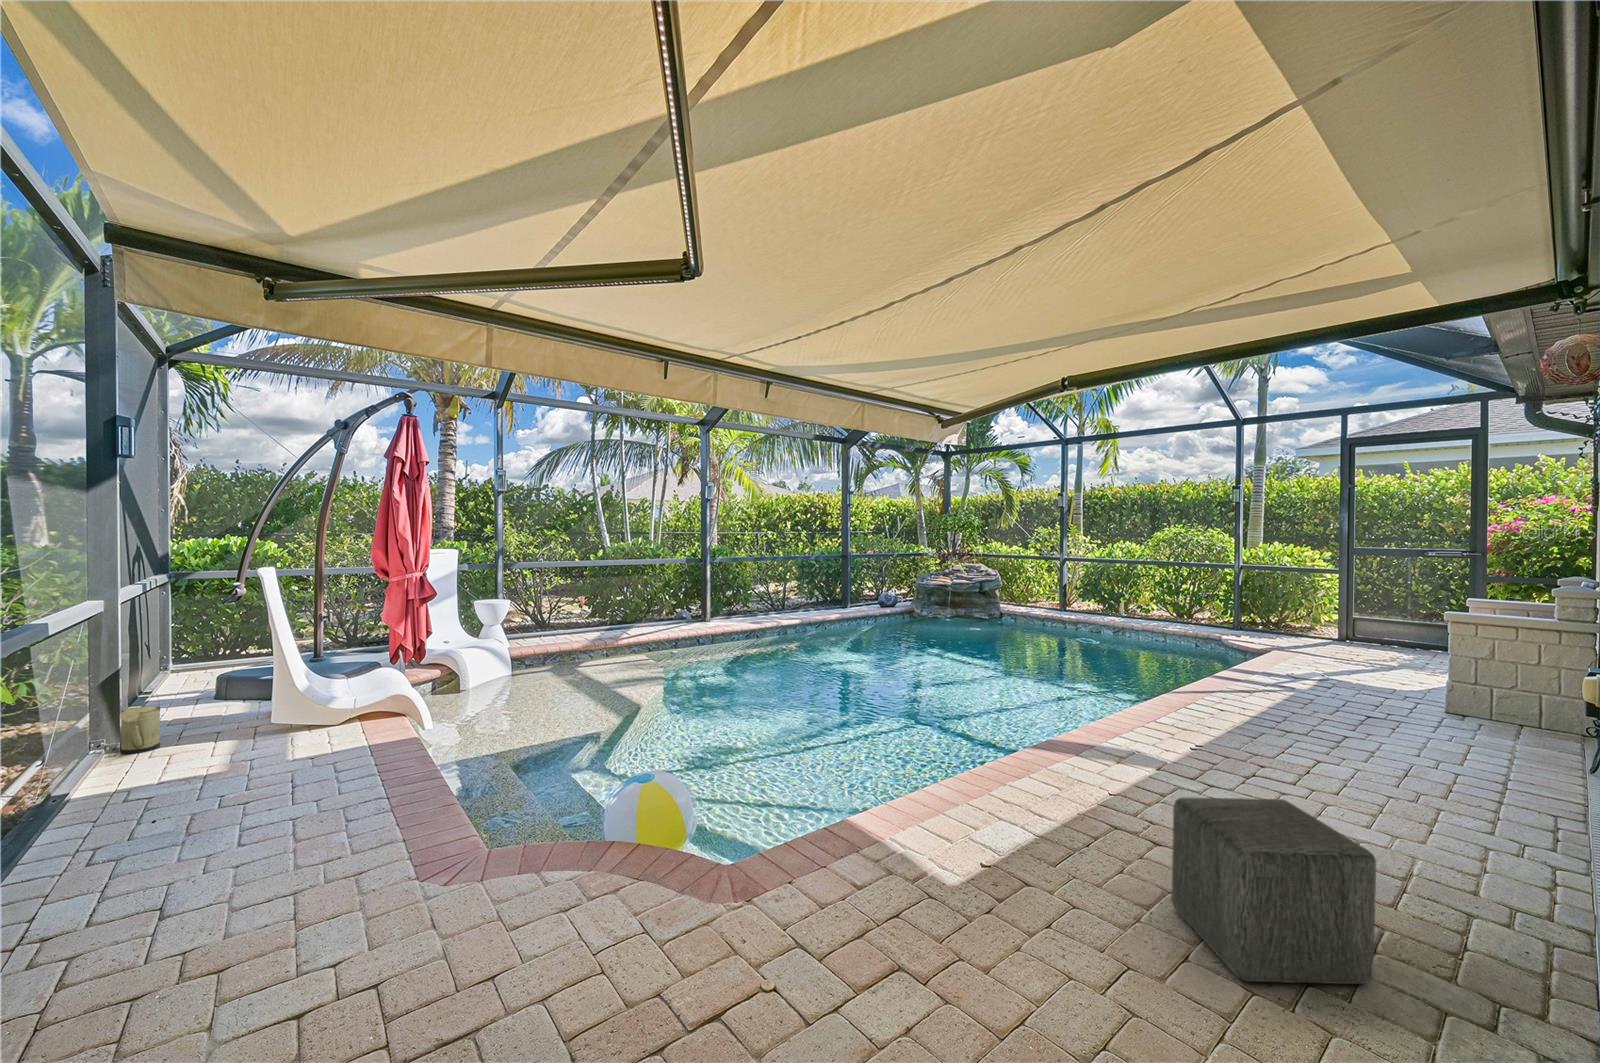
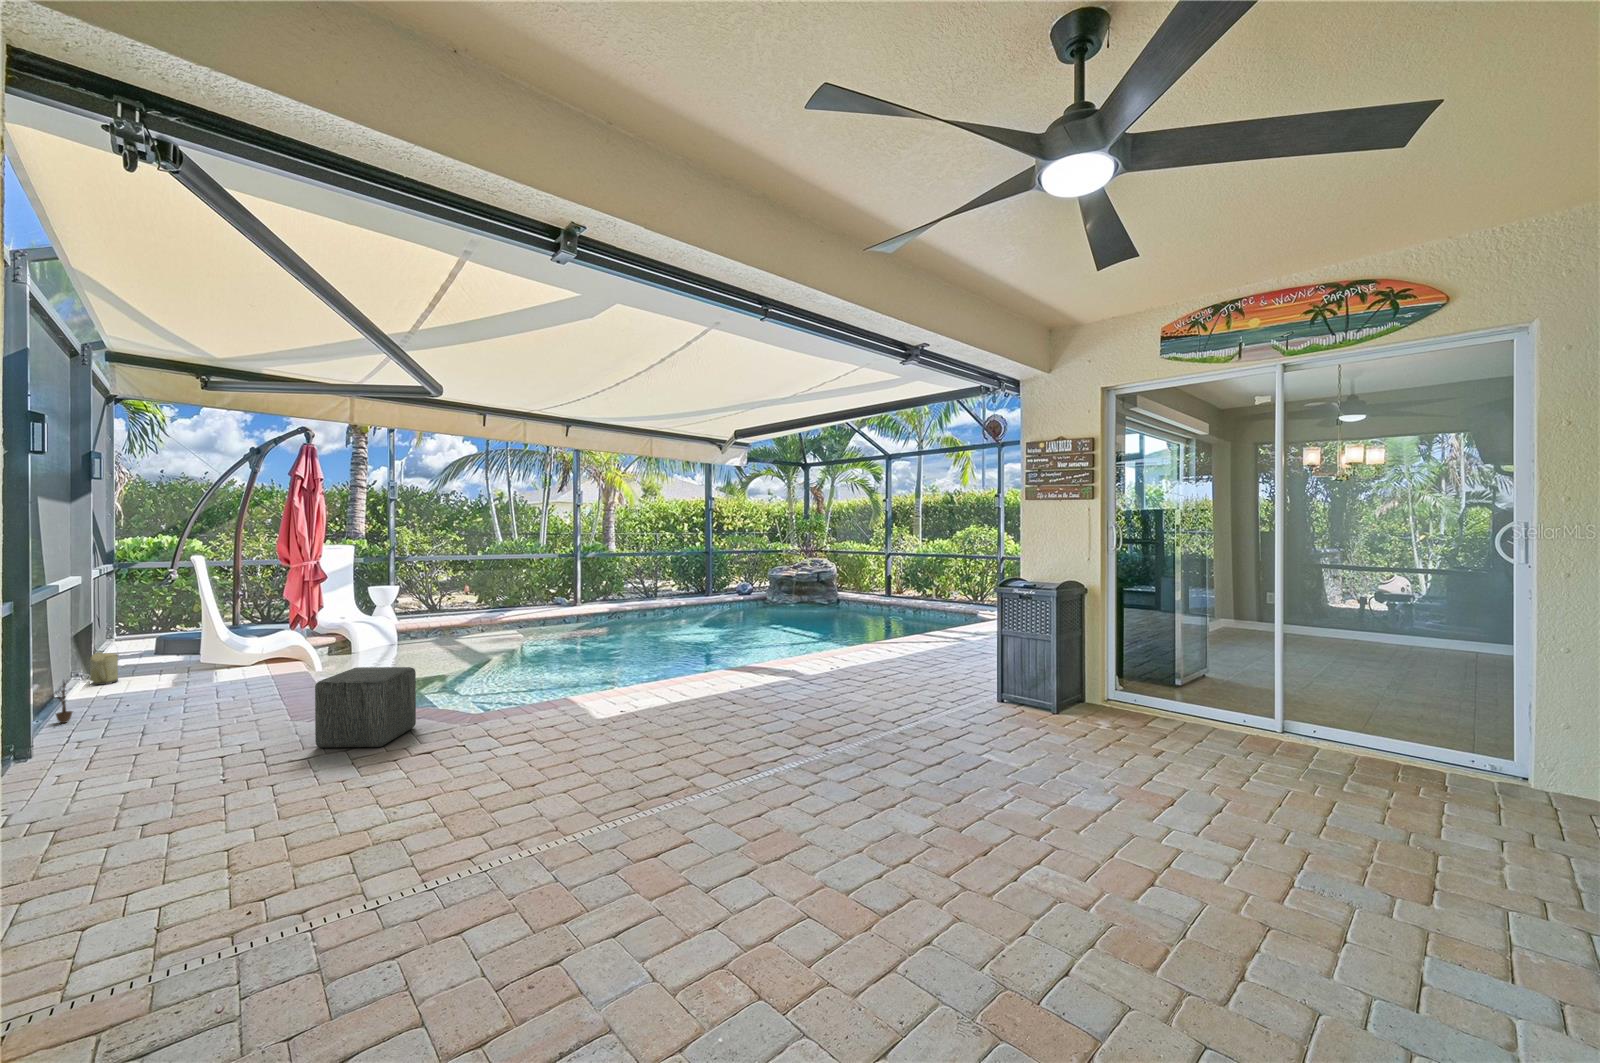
decorative plant: none [33,772,75,851] -> present [51,682,72,723]
ottoman: present [1172,797,1376,984] -> present [315,667,416,747]

